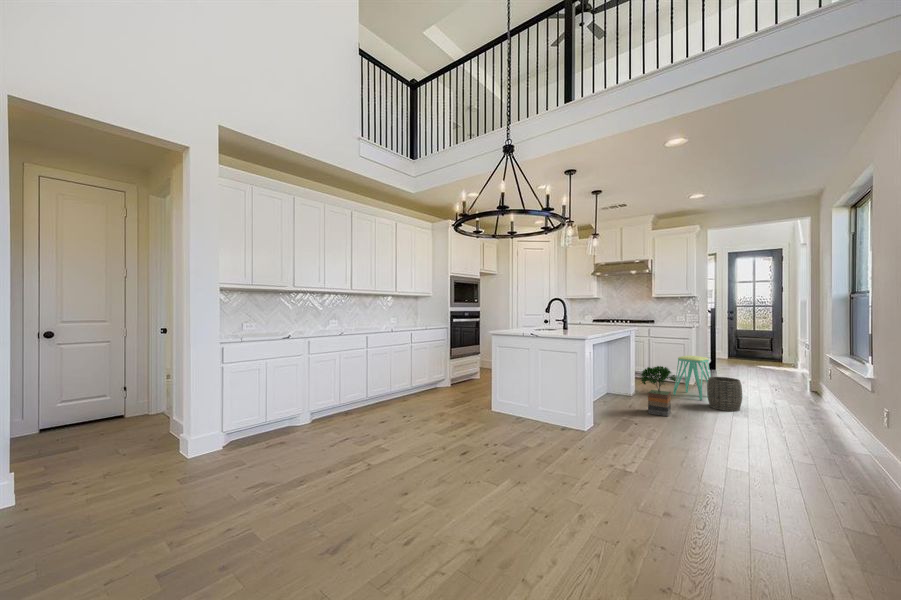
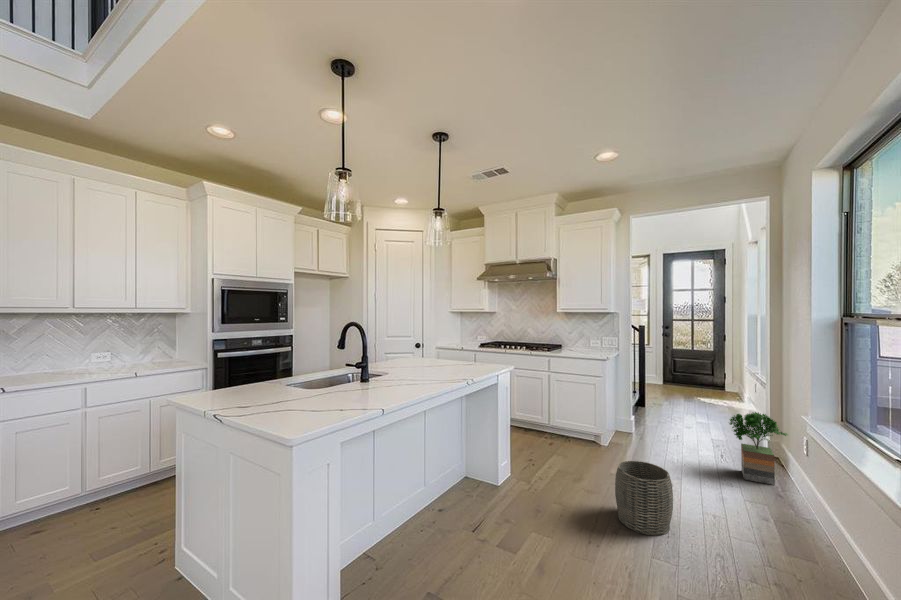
stool: present [673,356,711,400] -> none [570,412,632,495]
potted tree: present [641,366,676,416] -> present [729,412,787,485]

